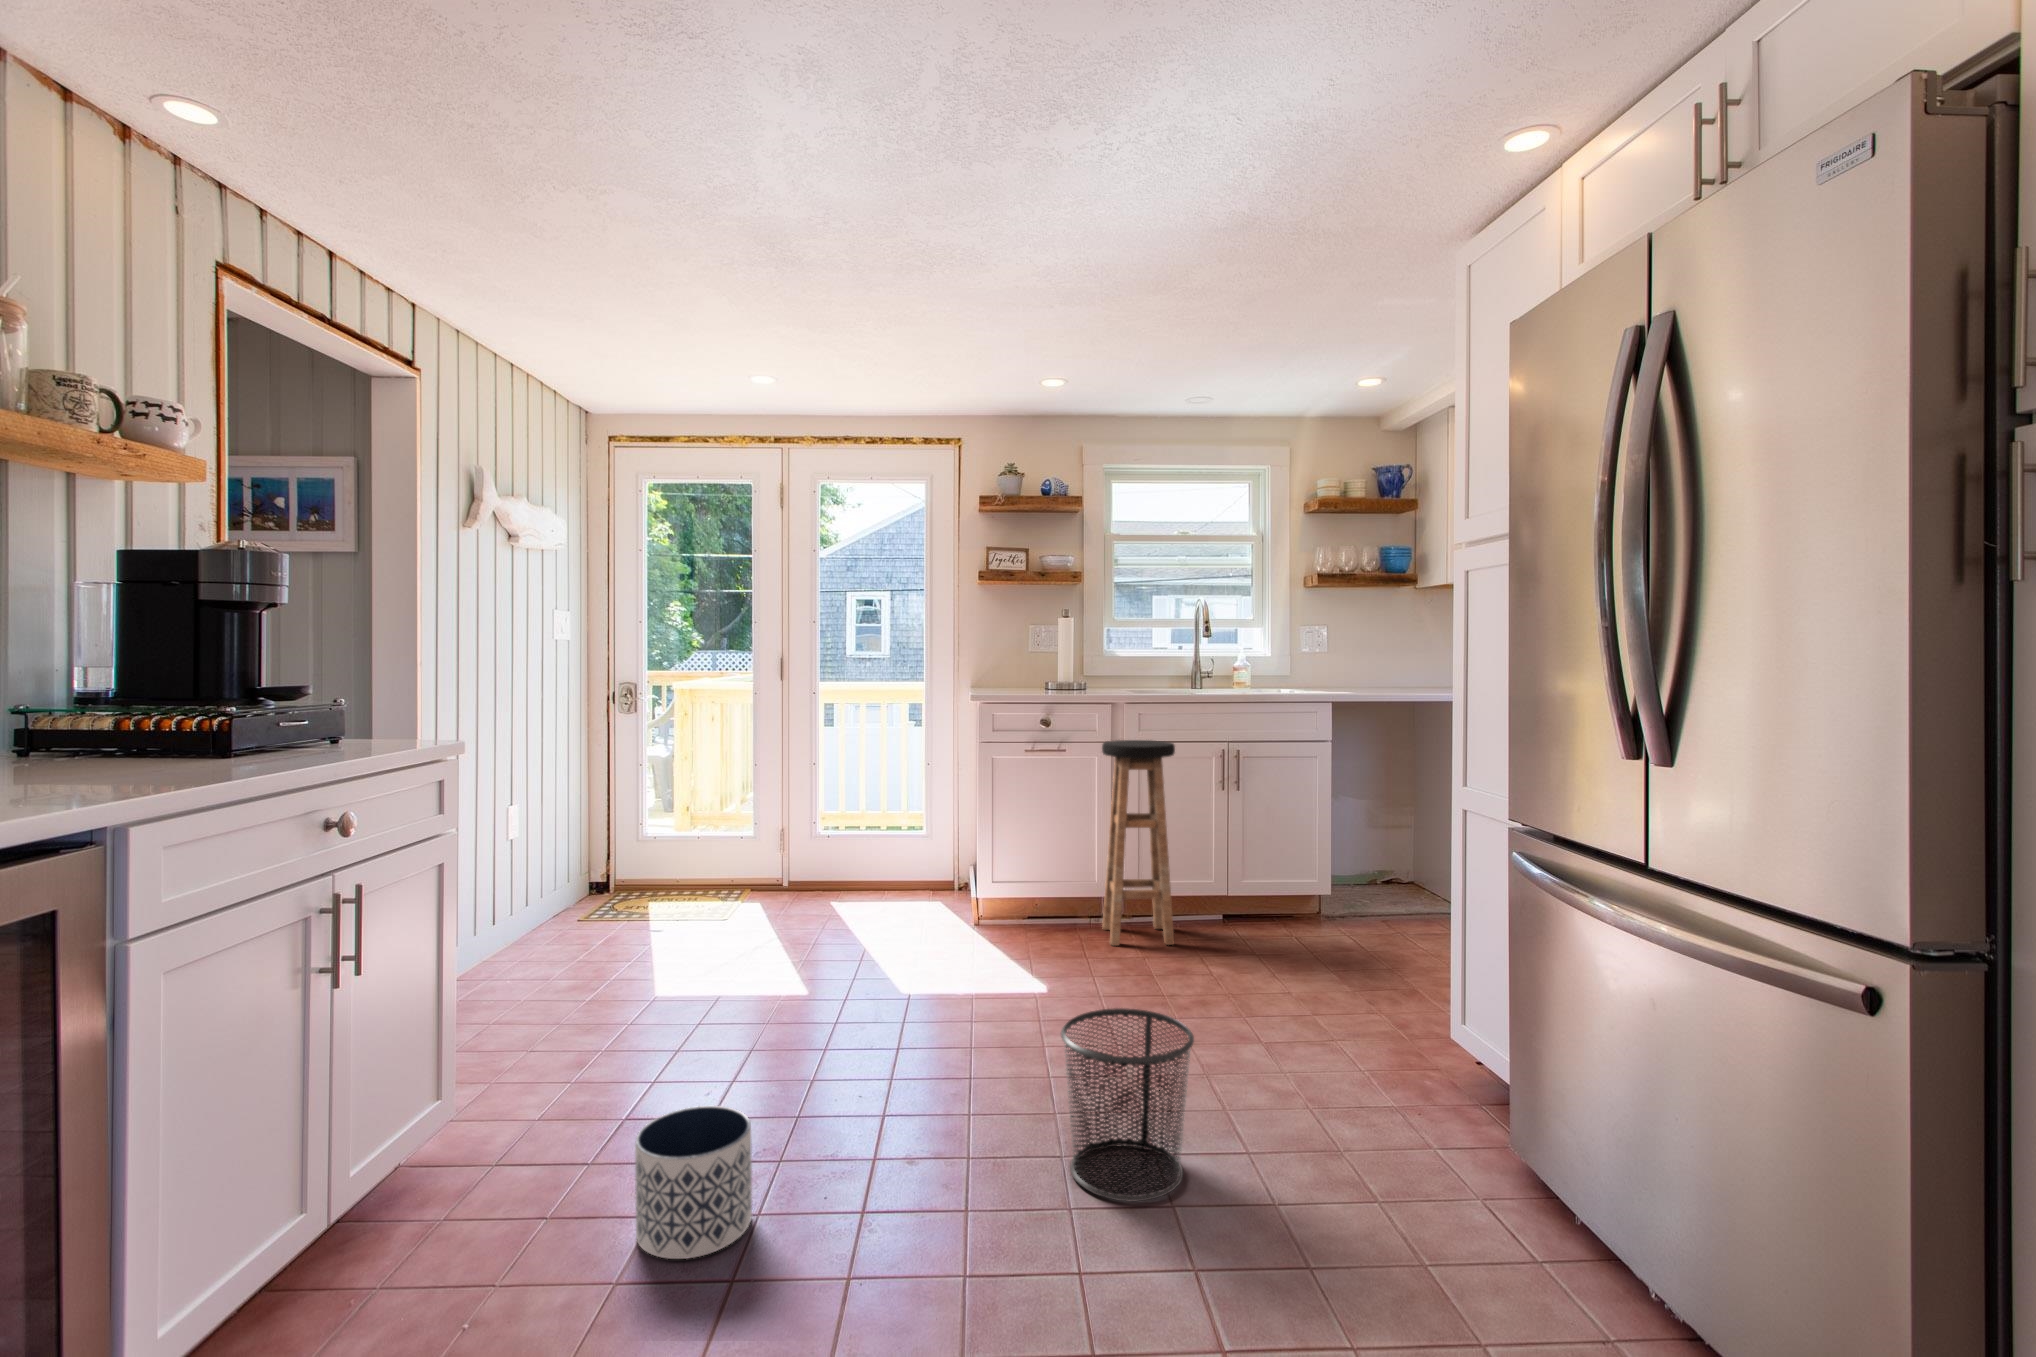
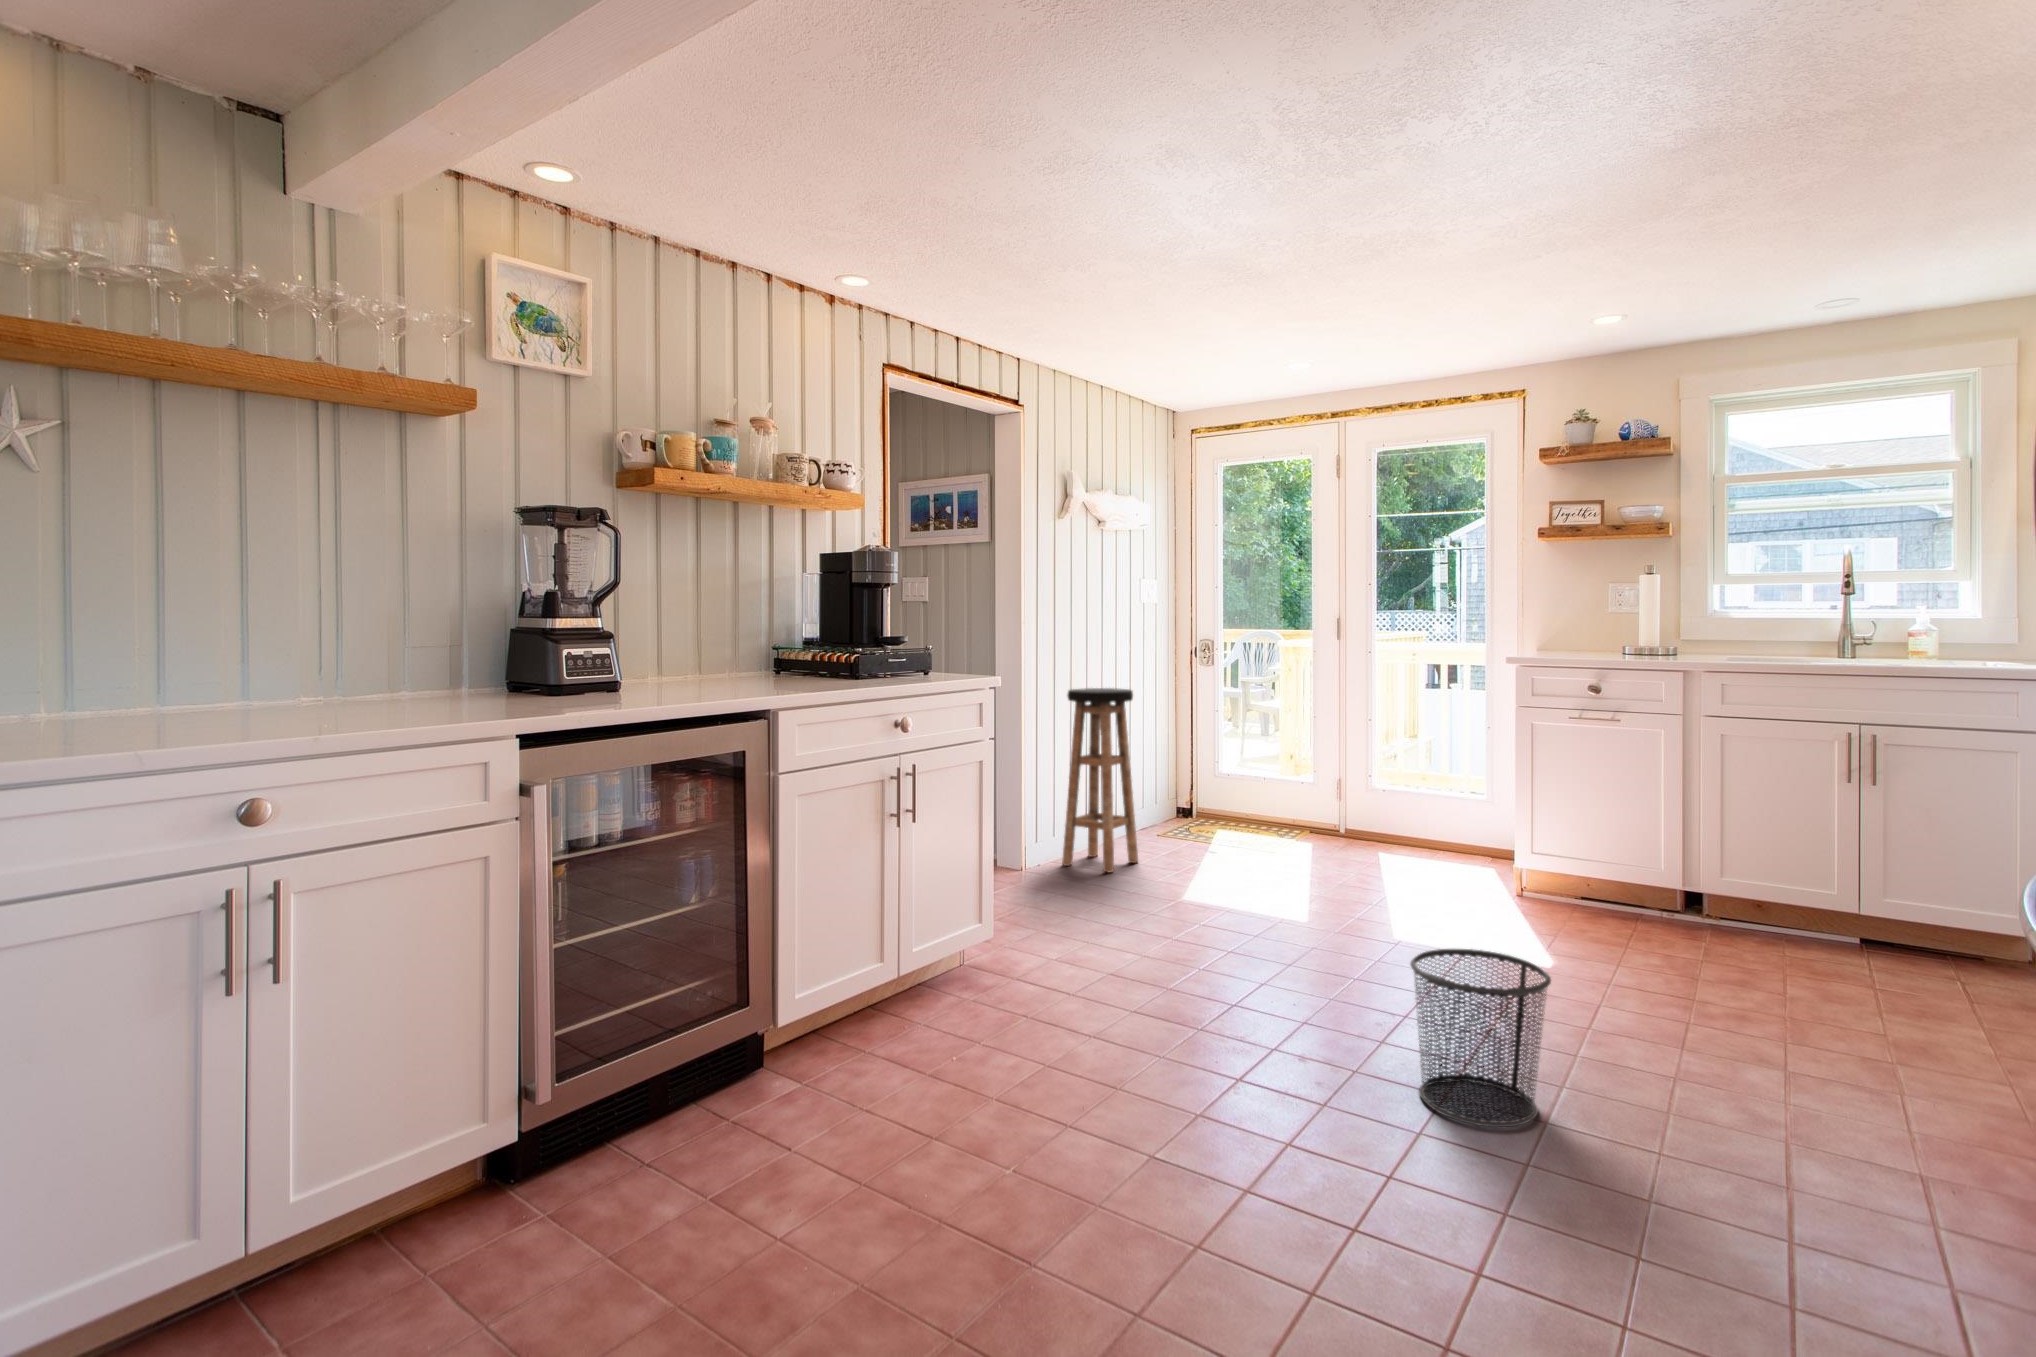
bar stool: present [1102,740,1175,946] -> present [1062,688,1138,872]
planter: present [635,1106,752,1259] -> none [1062,950,1144,1049]

